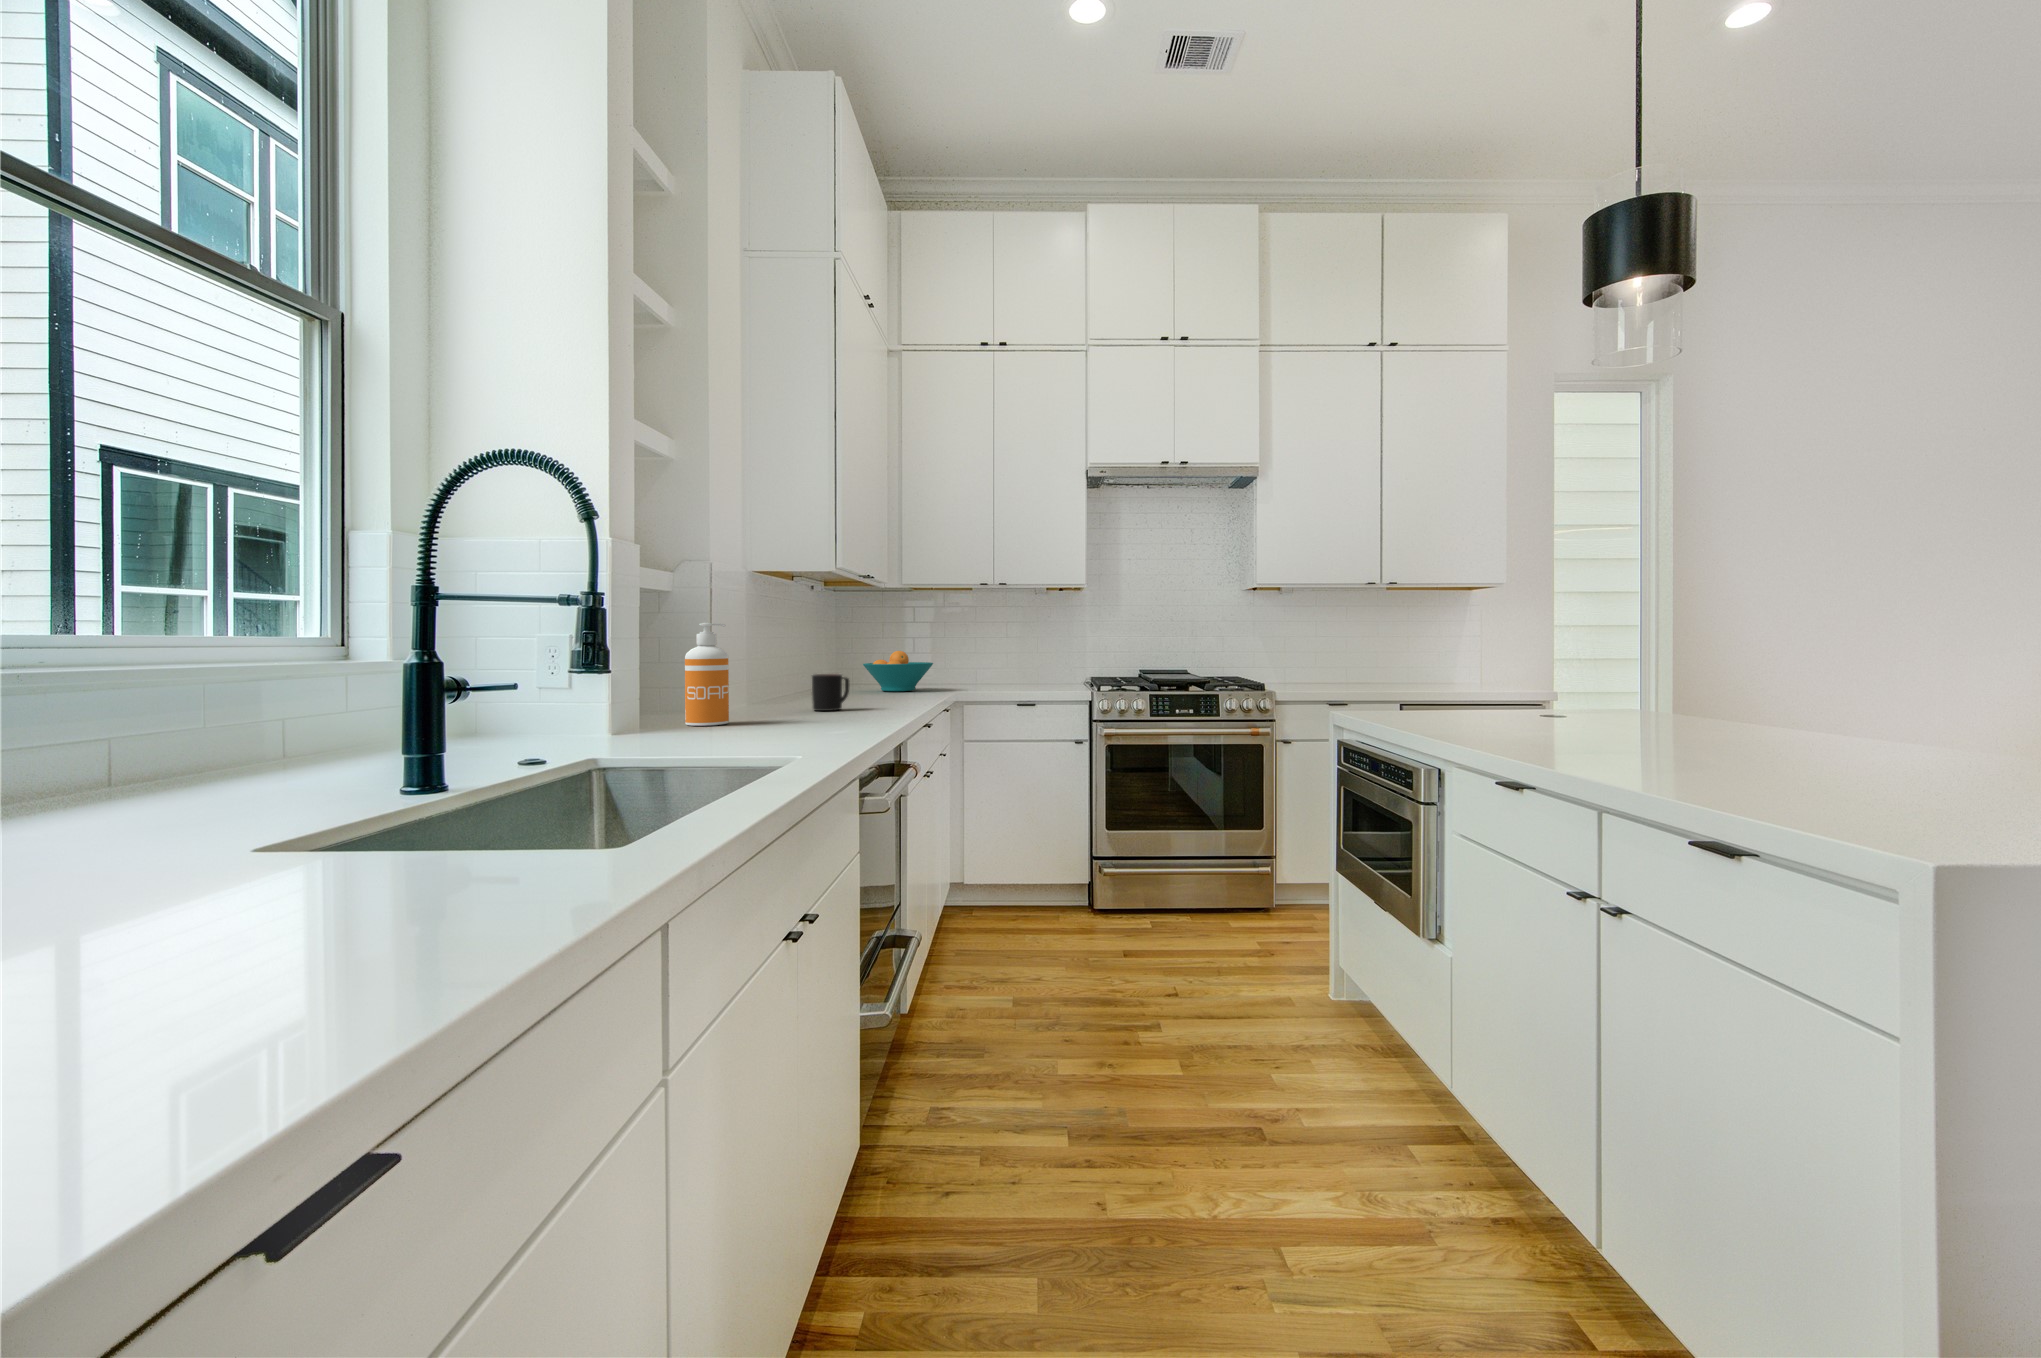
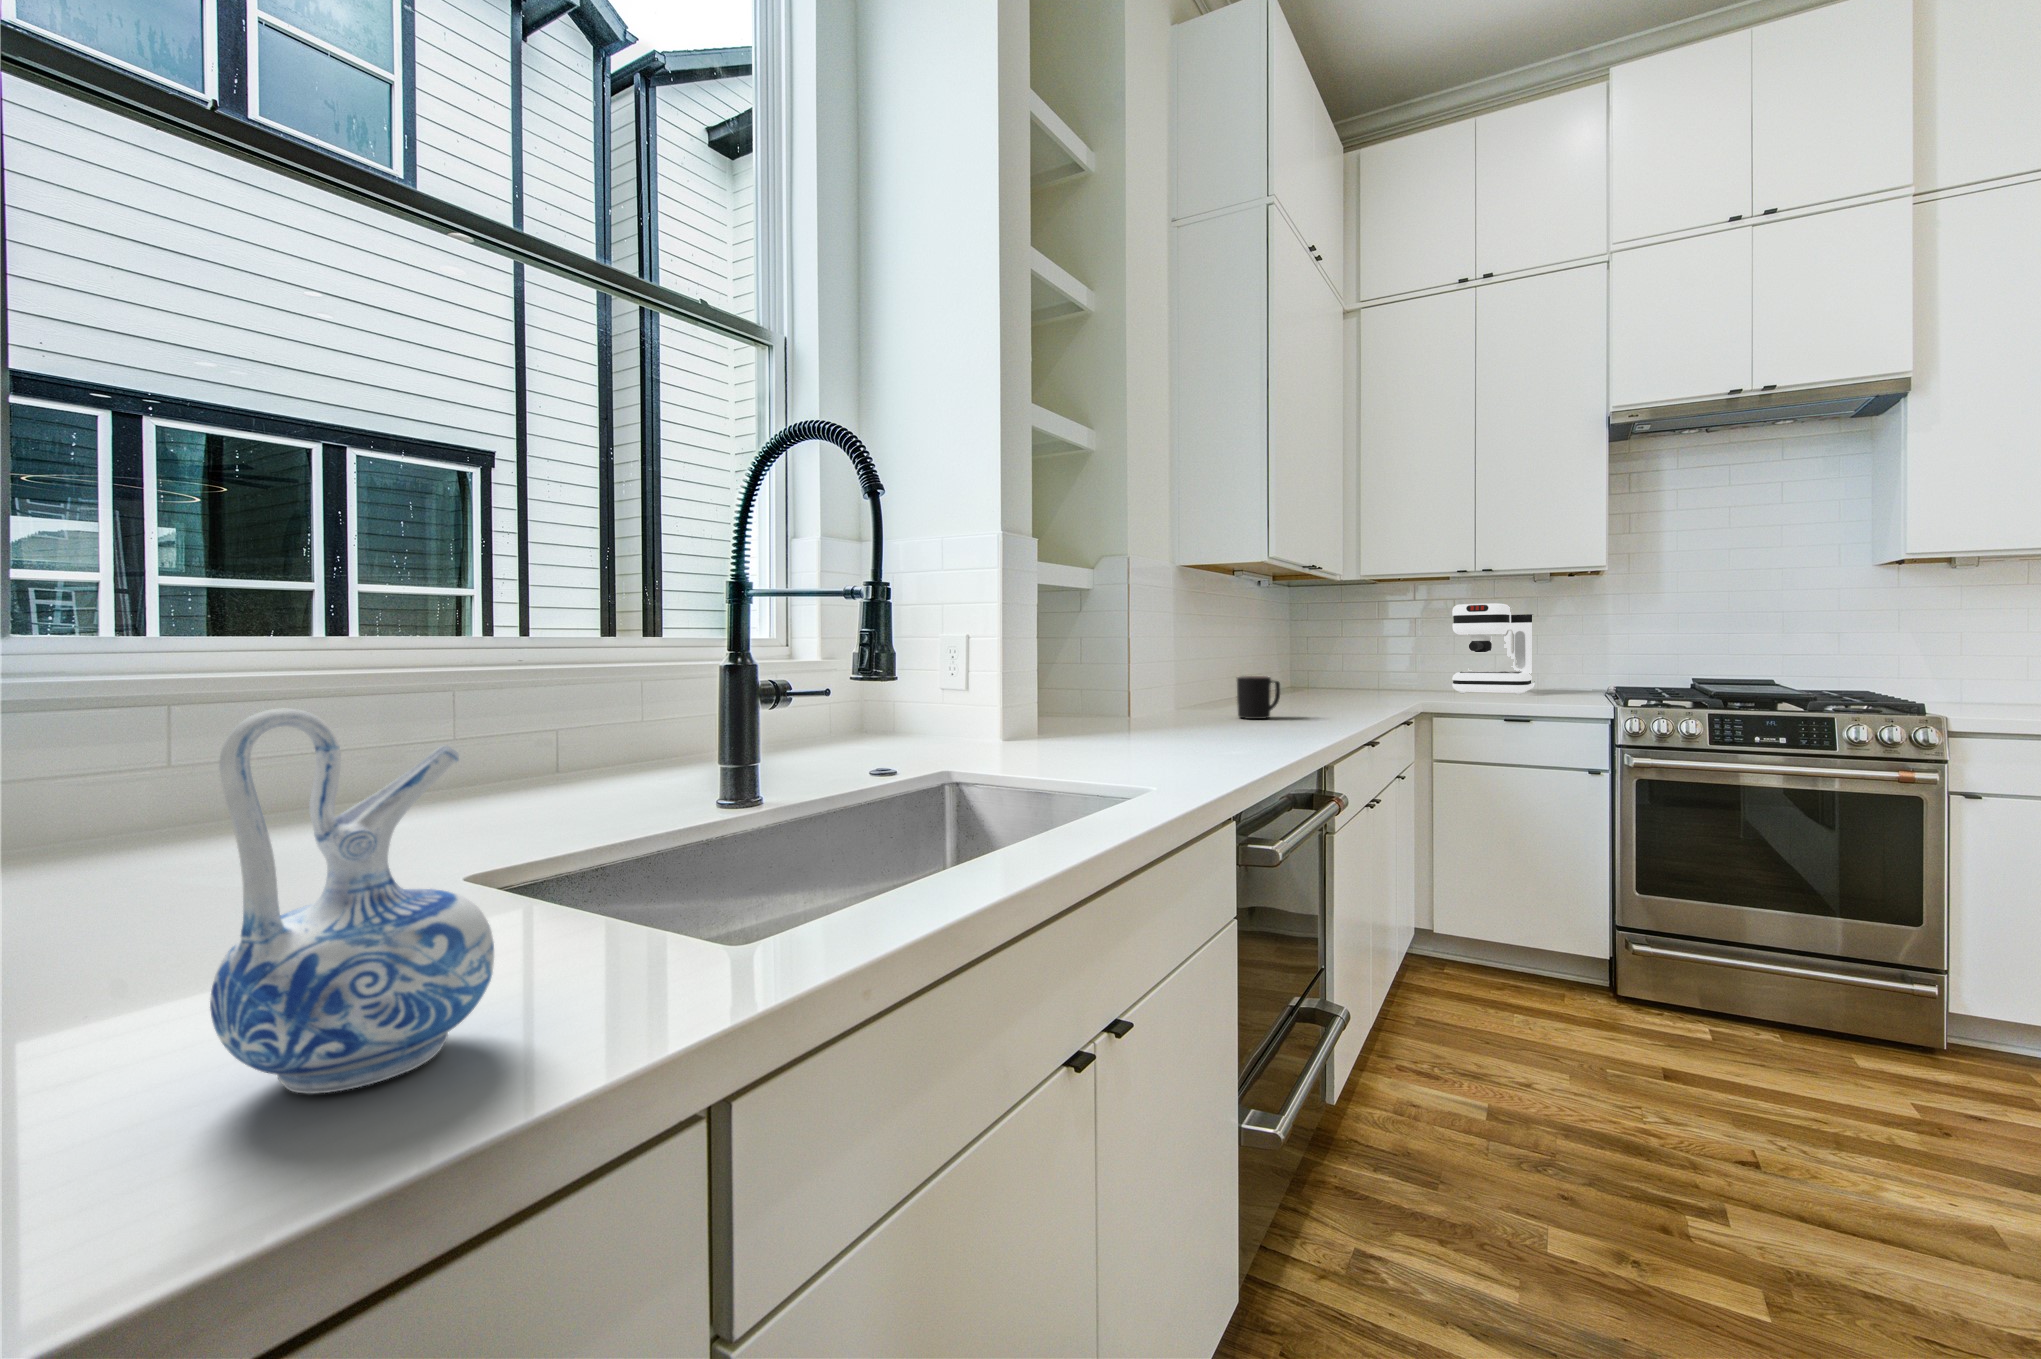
coffee maker: none [974,613,1034,687] -> present [1452,603,1535,695]
soap dispenser: present [685,623,729,726] -> none [1088,619,1133,732]
fruit bowl: present [863,651,933,691] -> none [1316,650,1399,696]
ceramic pitcher: none [393,683,558,920] -> present [210,709,494,1094]

